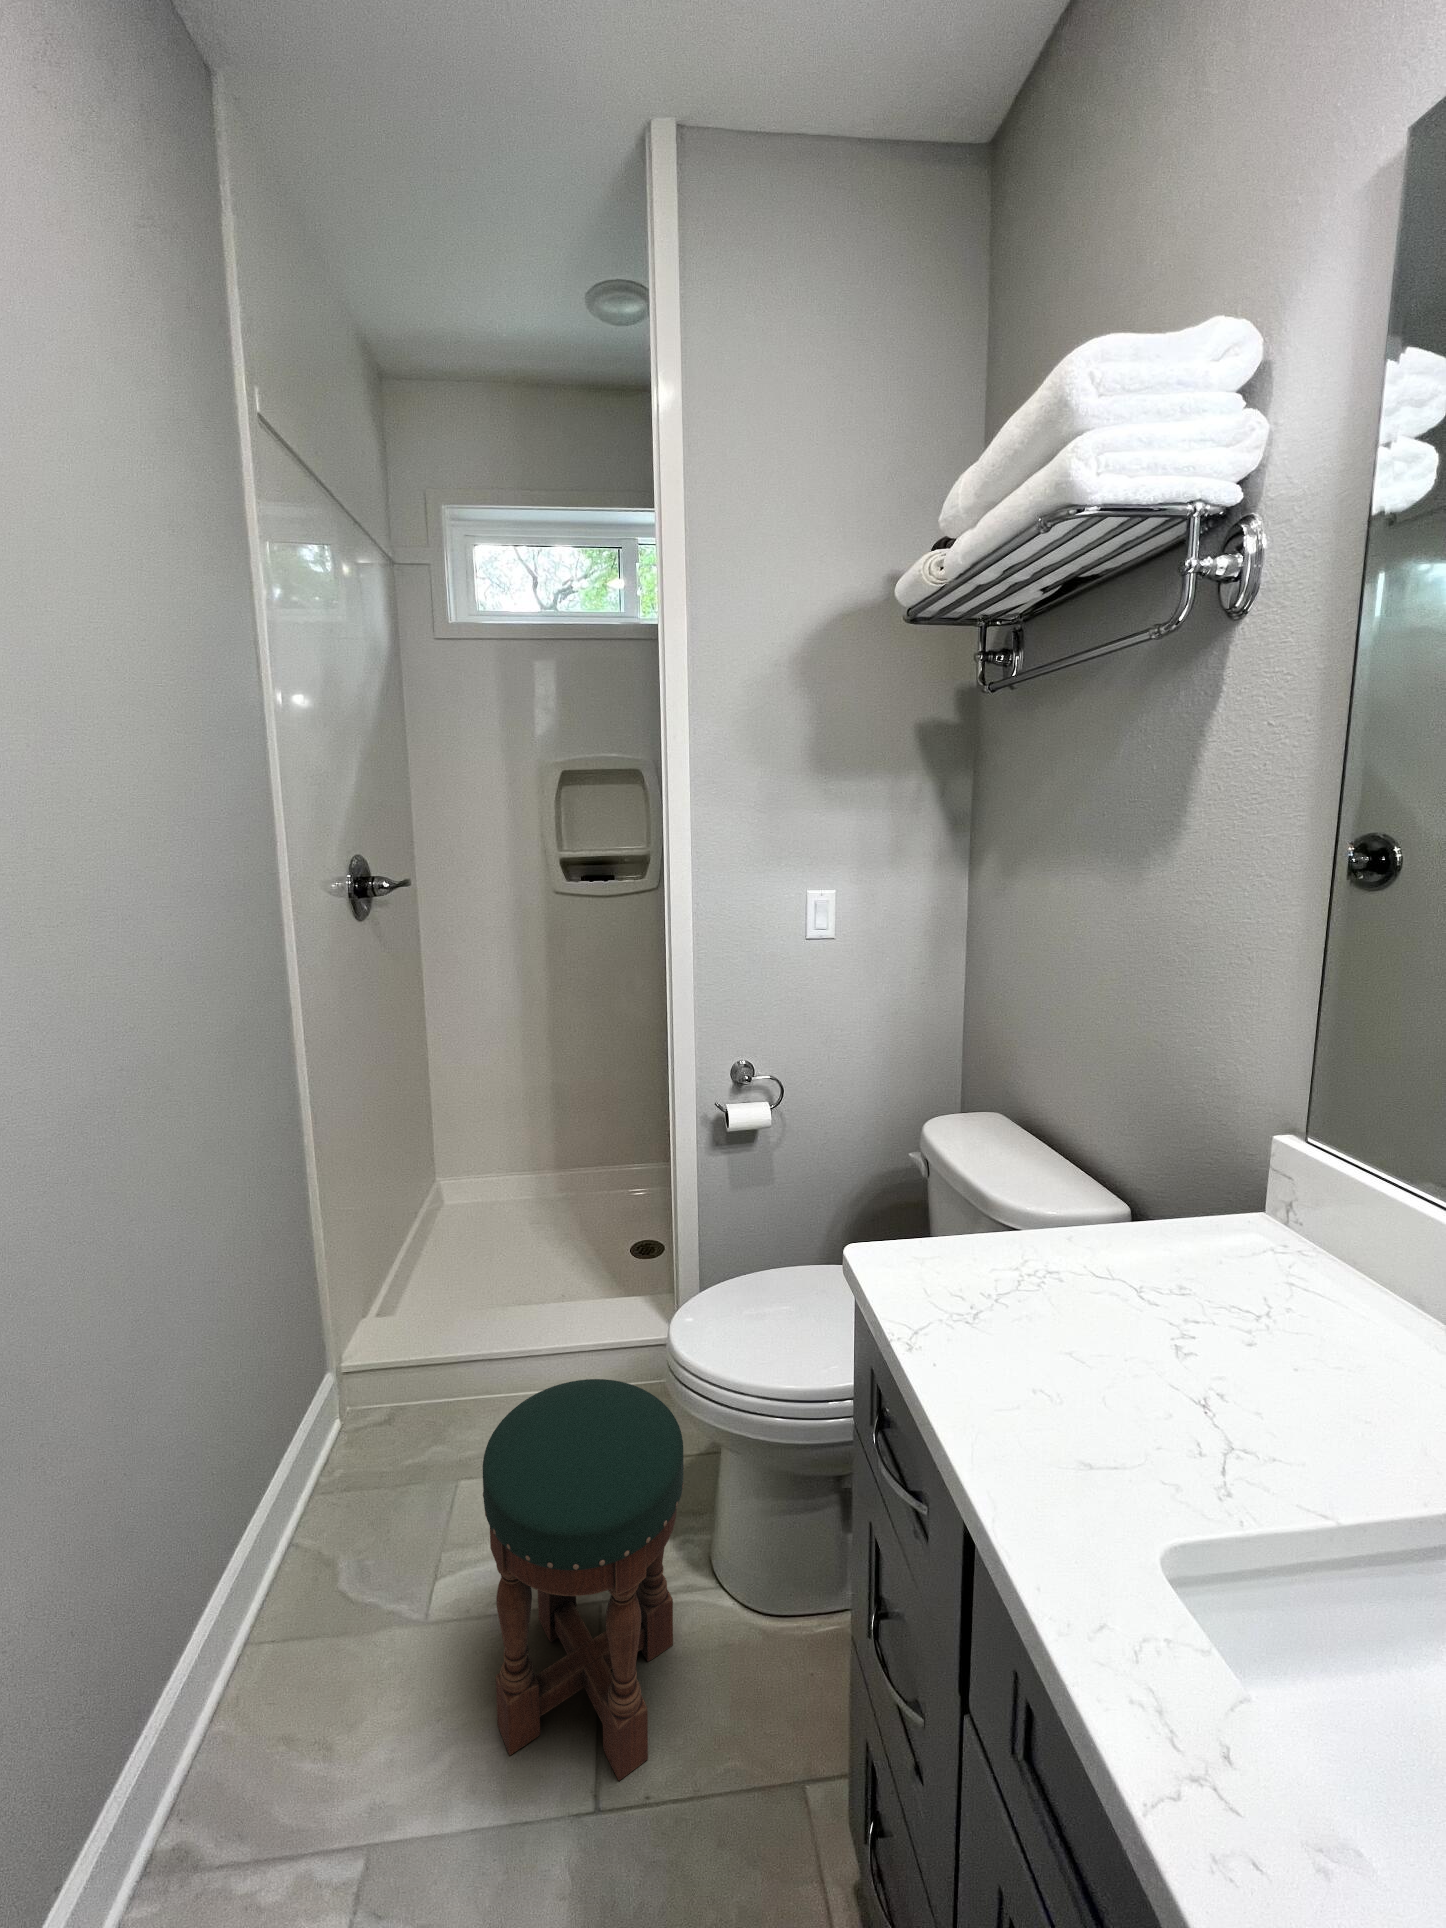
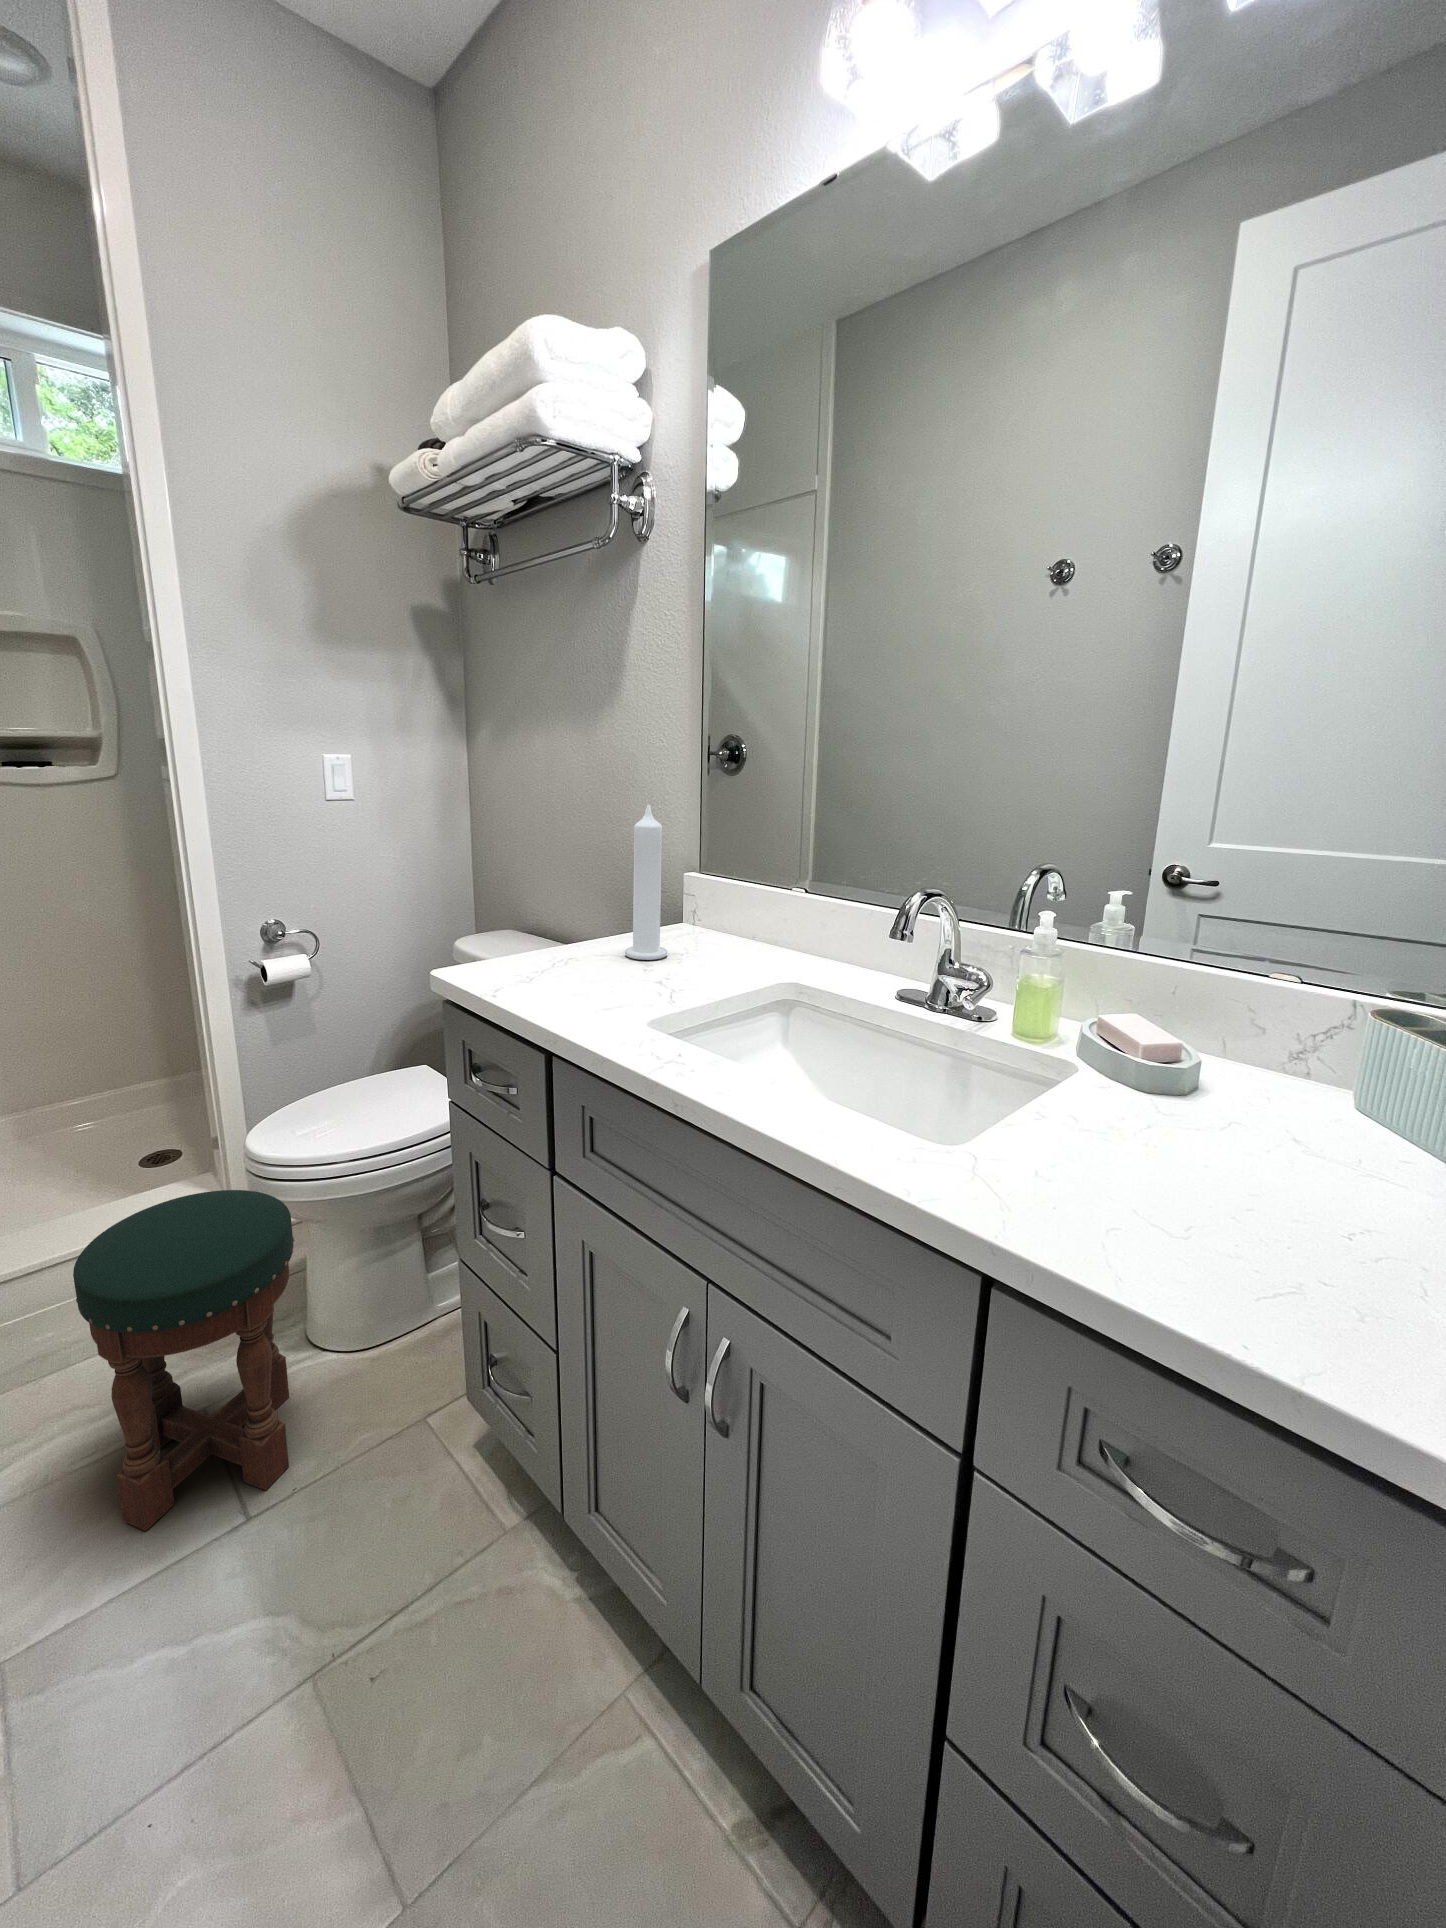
candle: none [1143,1058,1228,1315] -> present [625,805,667,960]

